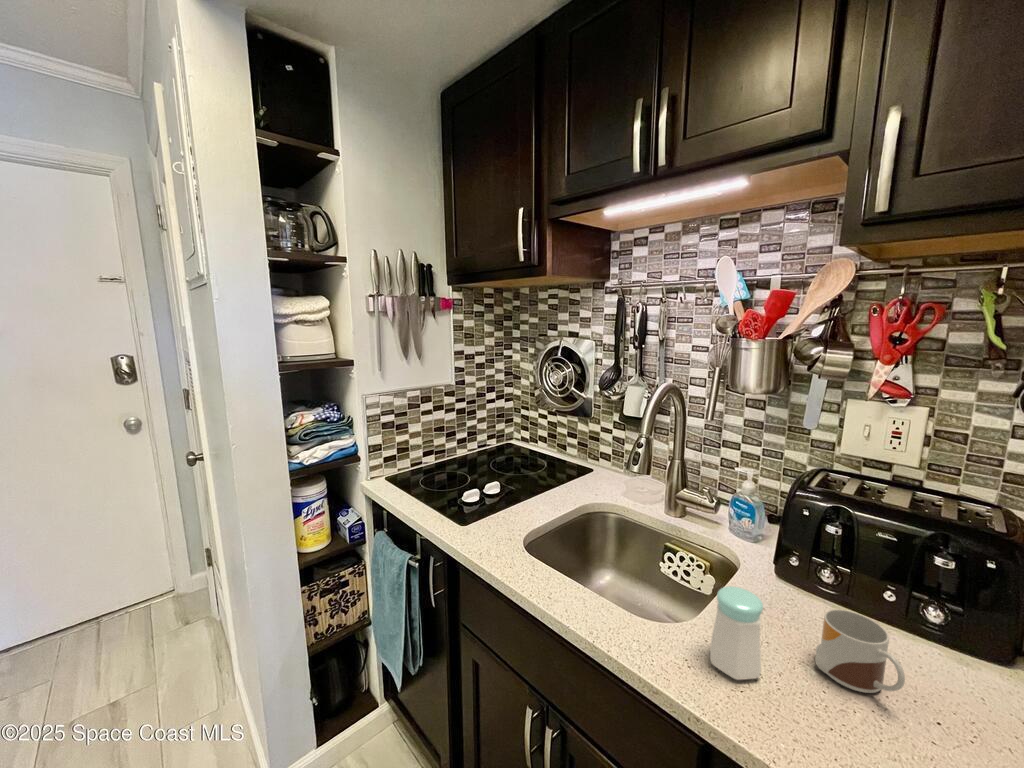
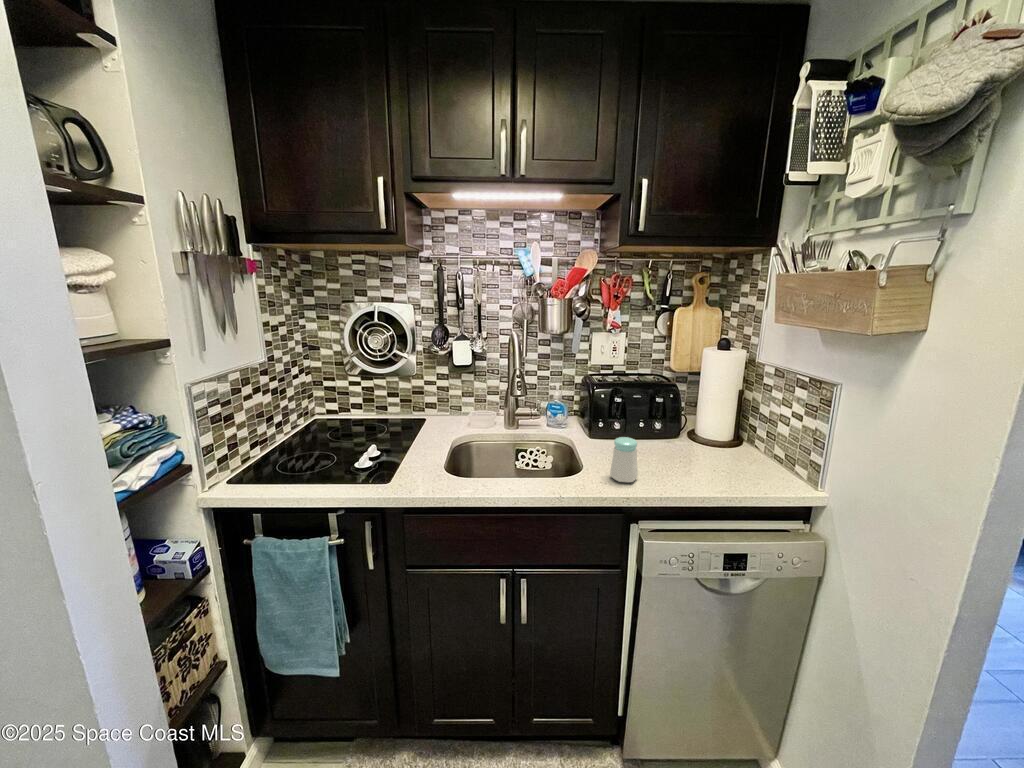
mug: present [815,609,905,693] -> none [639,434,680,466]

